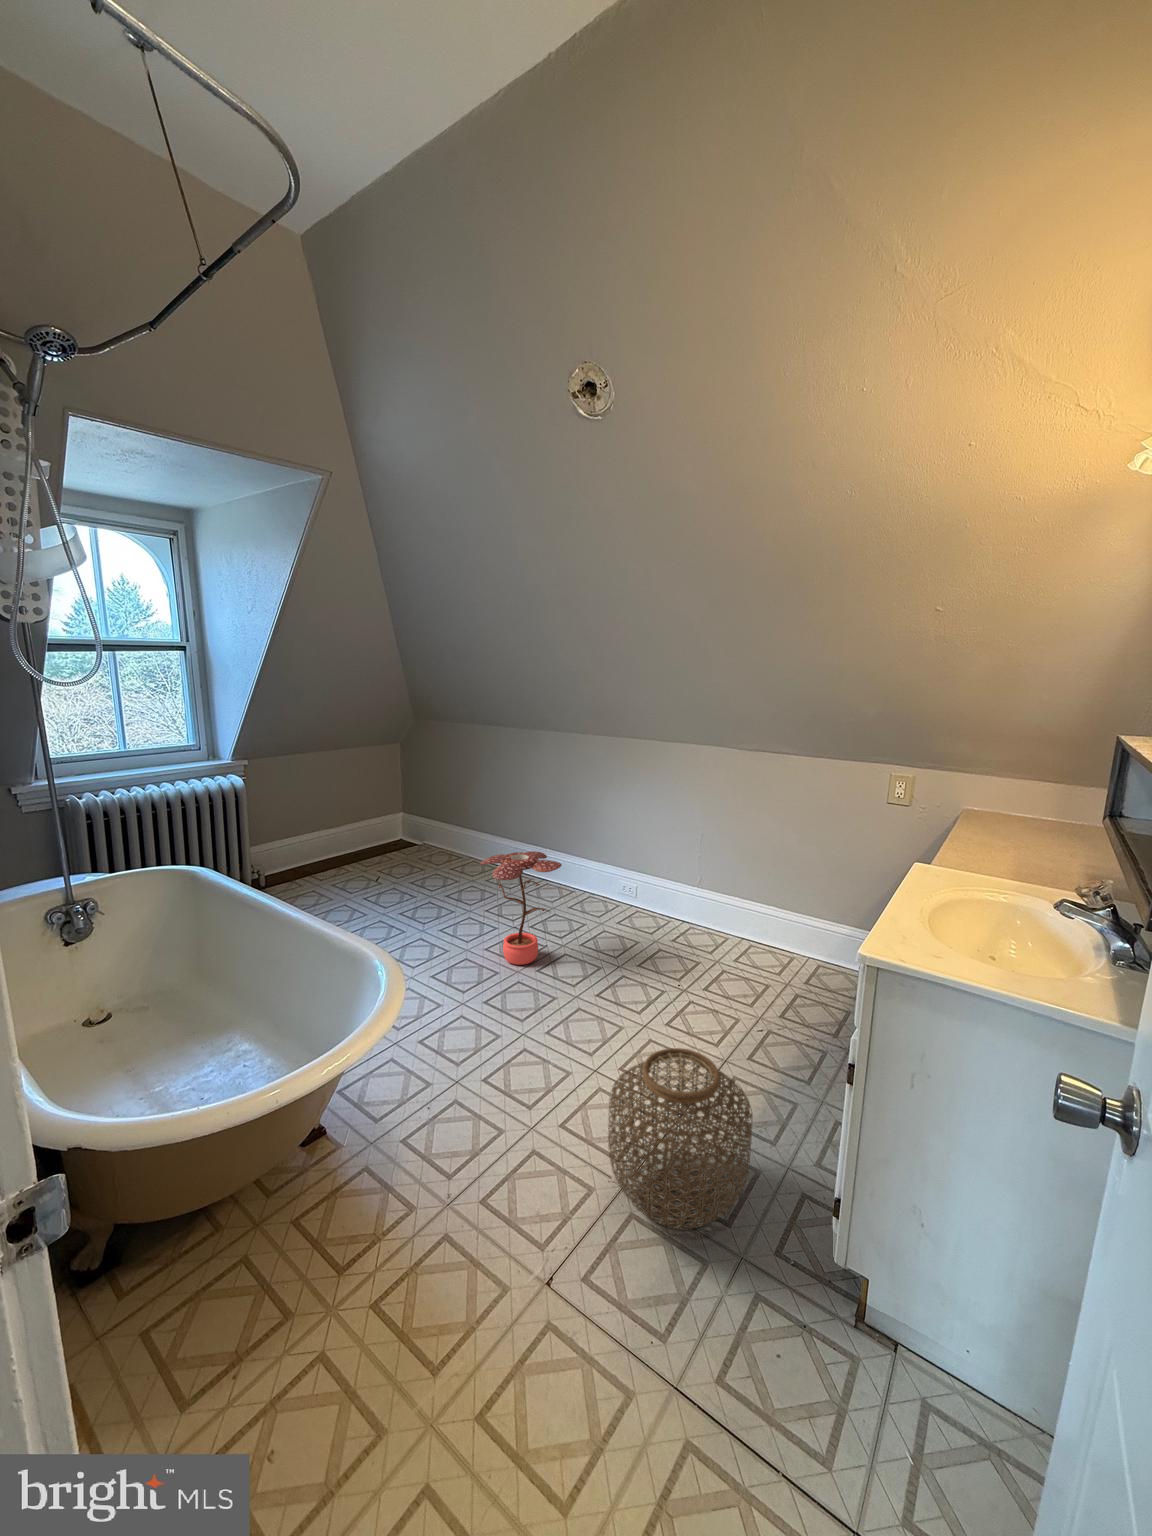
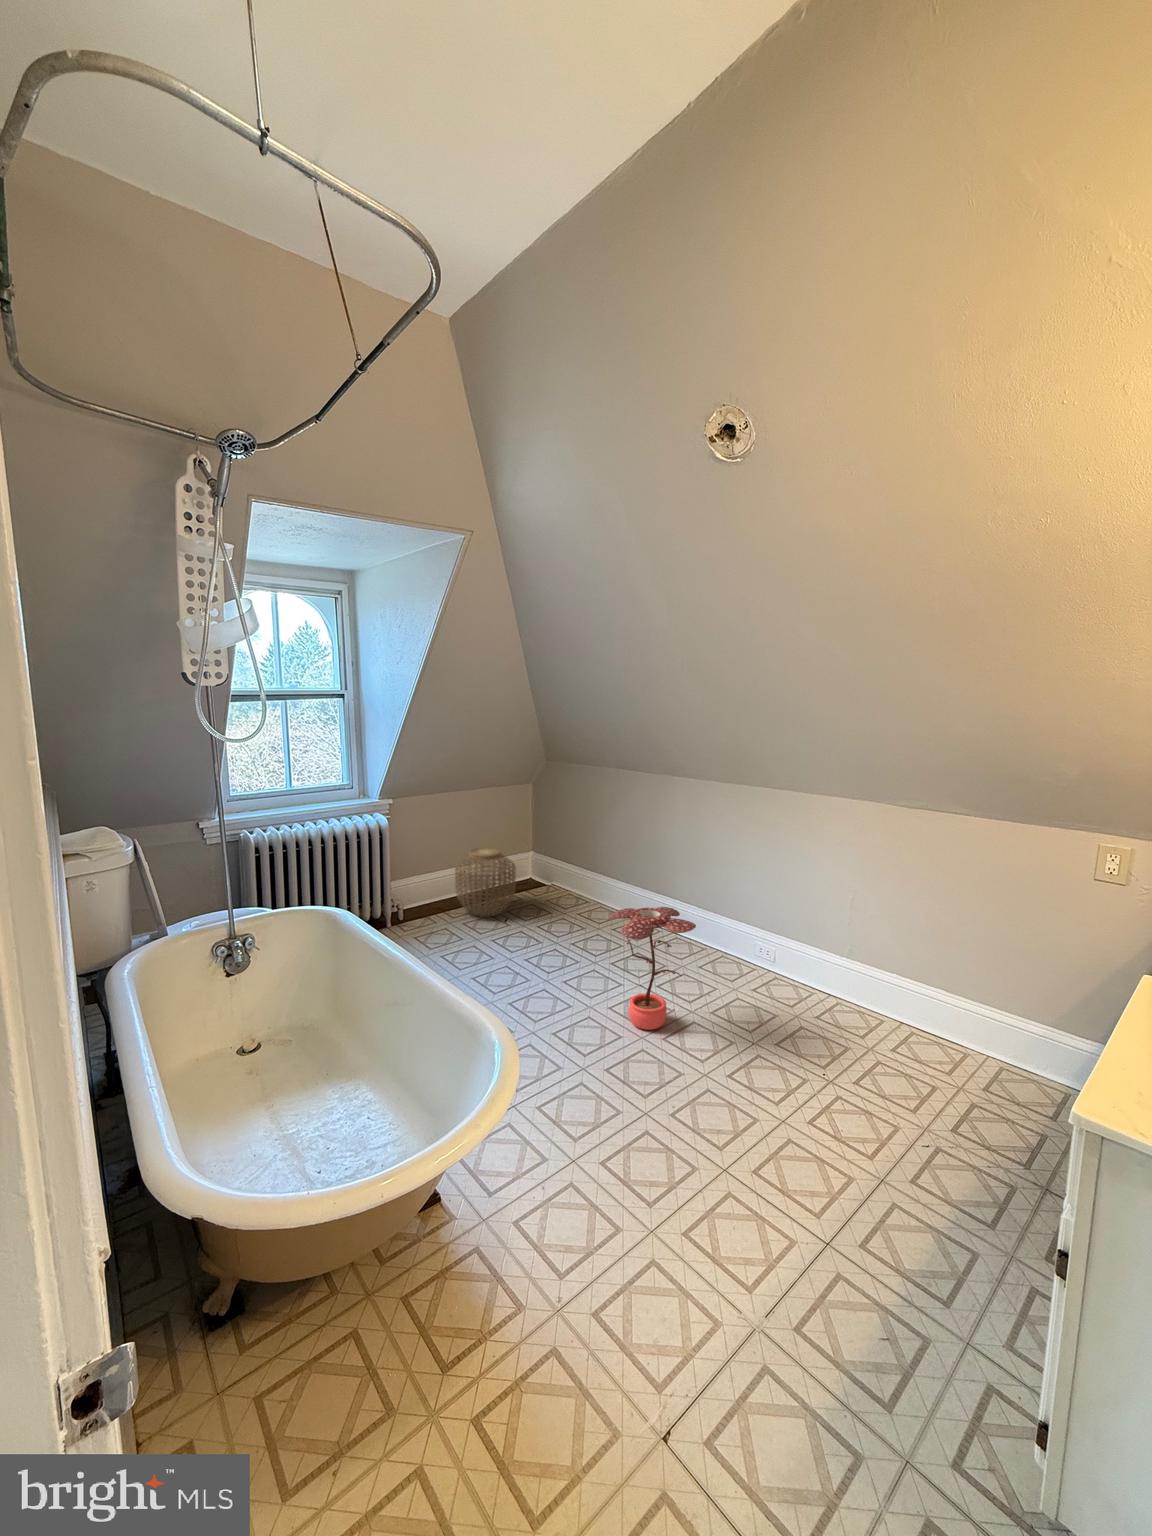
woven basket: present [608,1048,753,1229] -> present [455,847,516,917]

